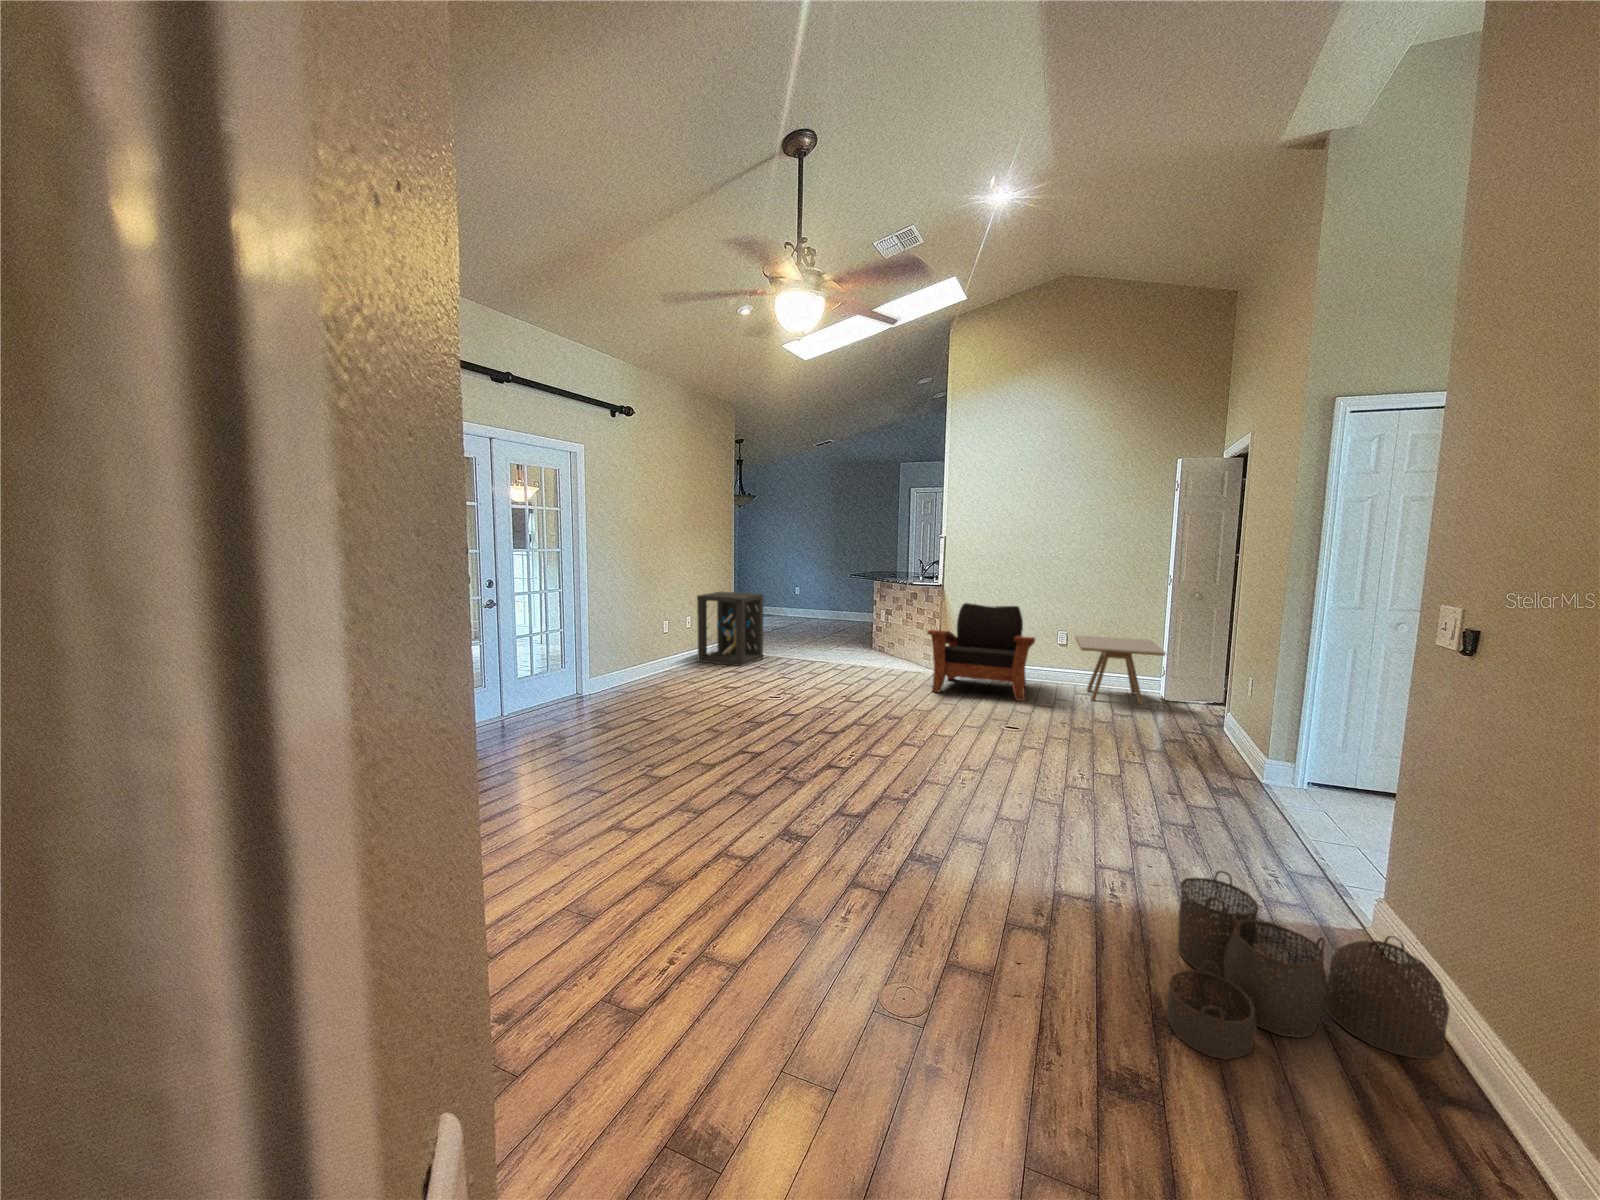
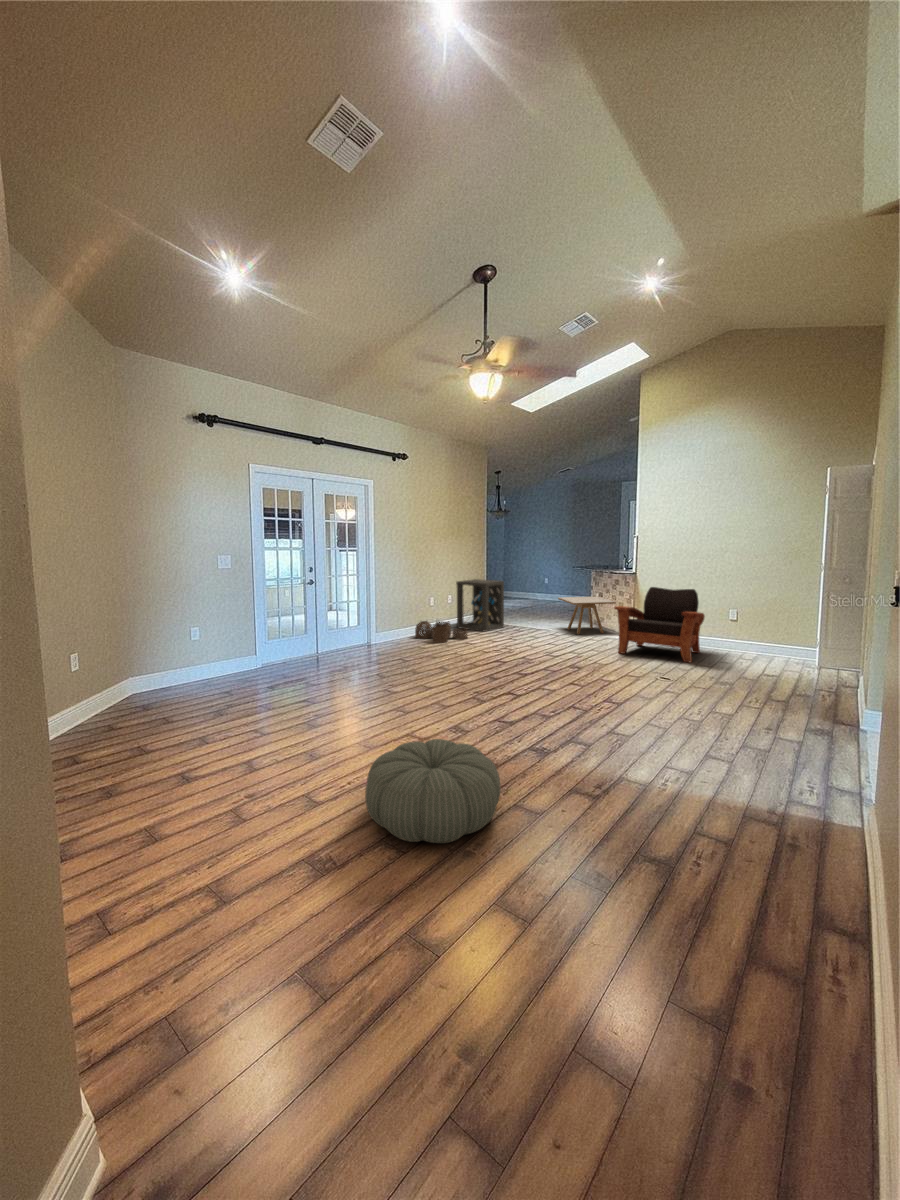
side table: present [1075,636,1166,705] -> present [558,597,616,634]
pouf: none [726,871,947,1067] -> present [365,739,501,843]
woven basket: present [1166,871,1449,1060] -> present [415,621,467,643]

